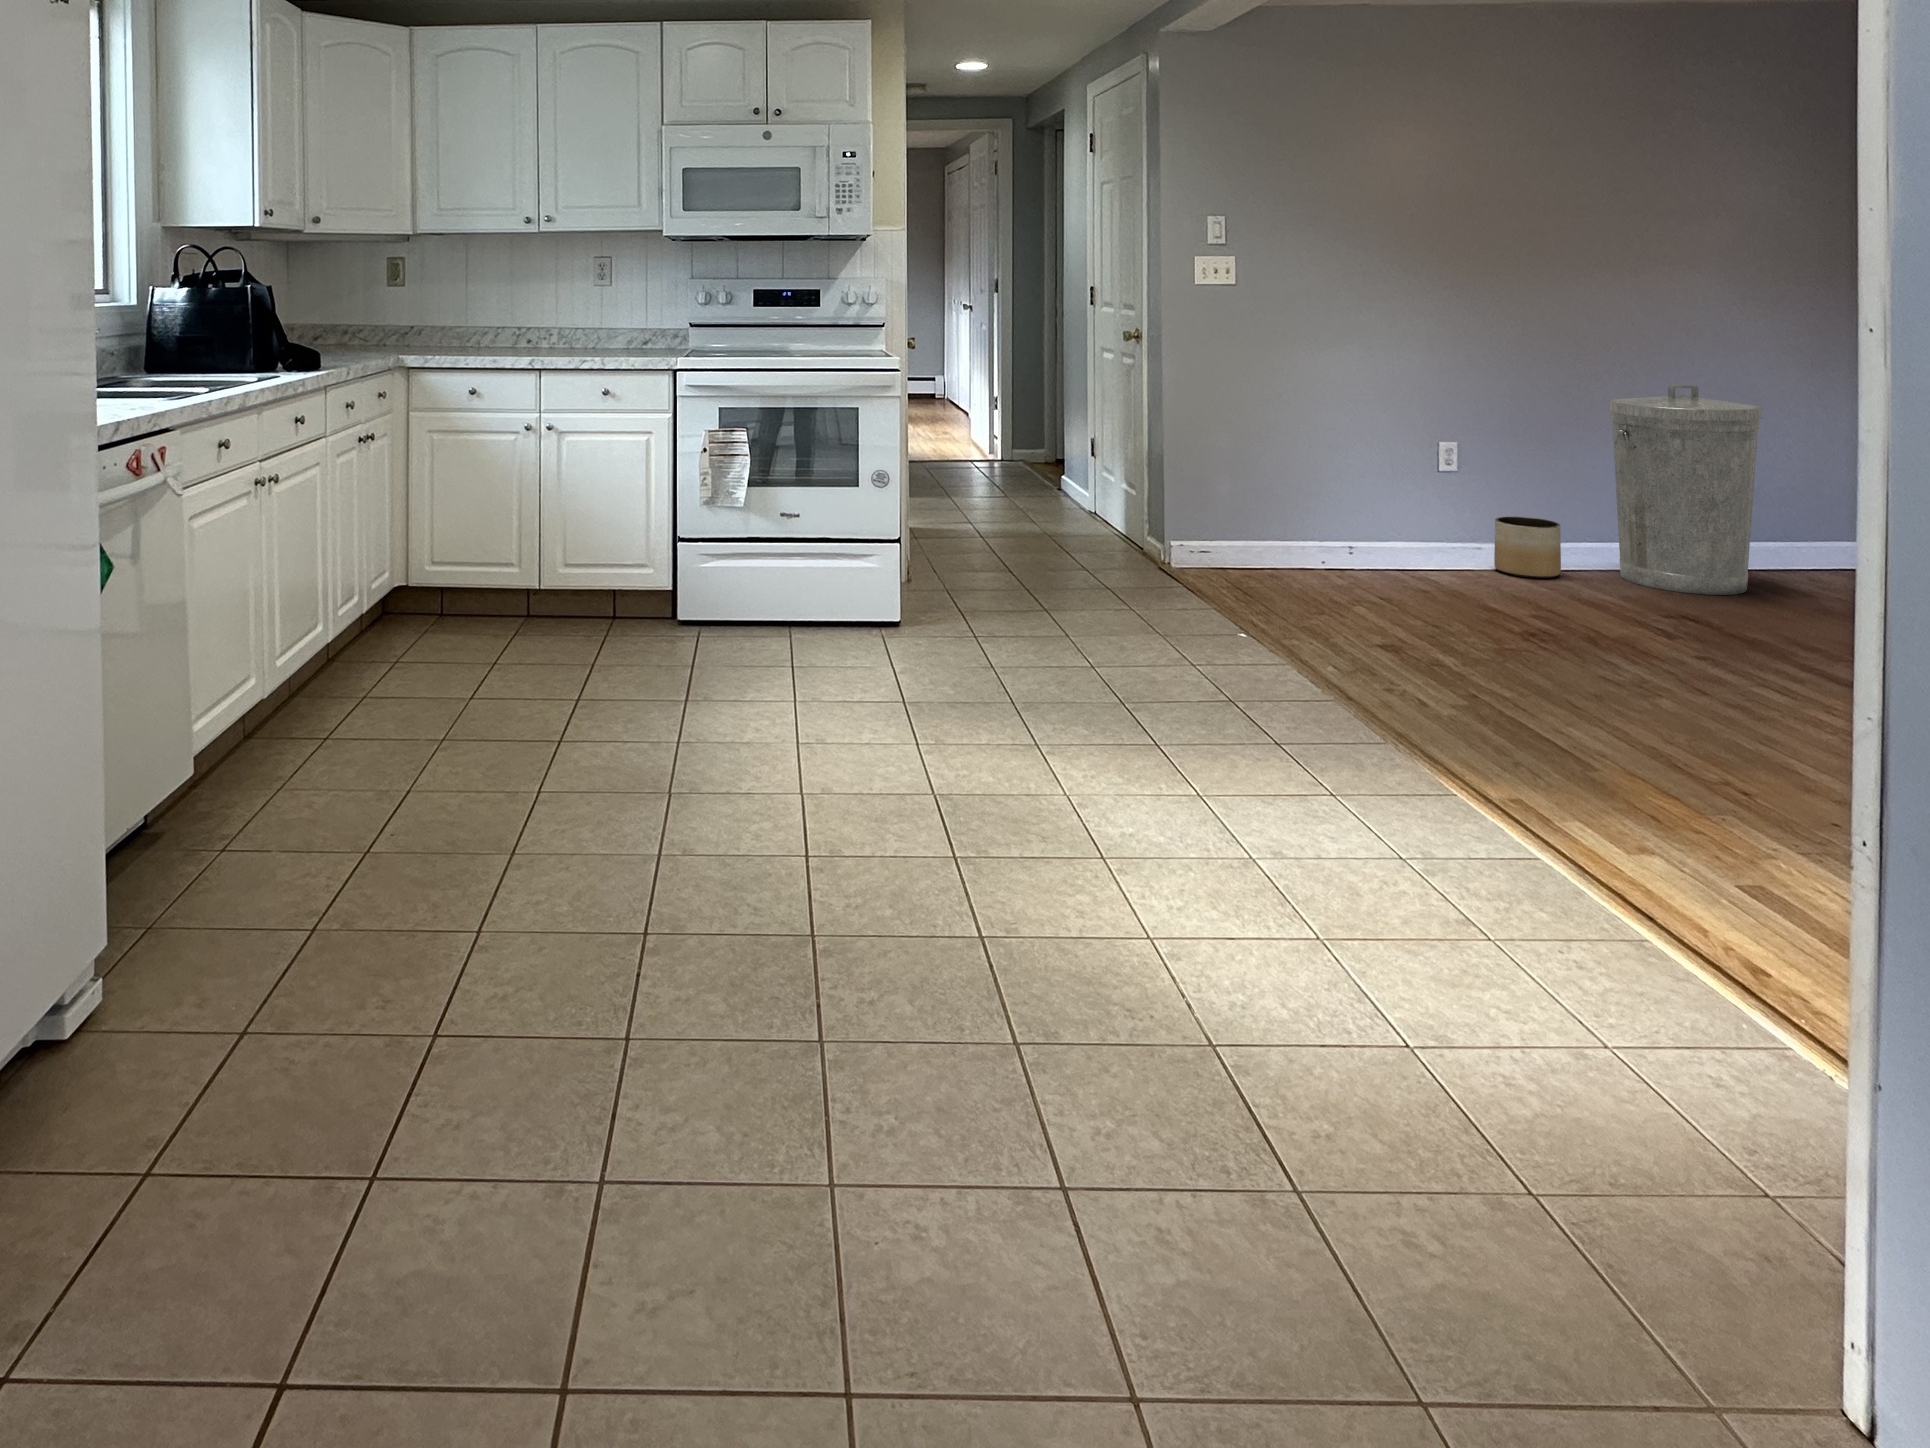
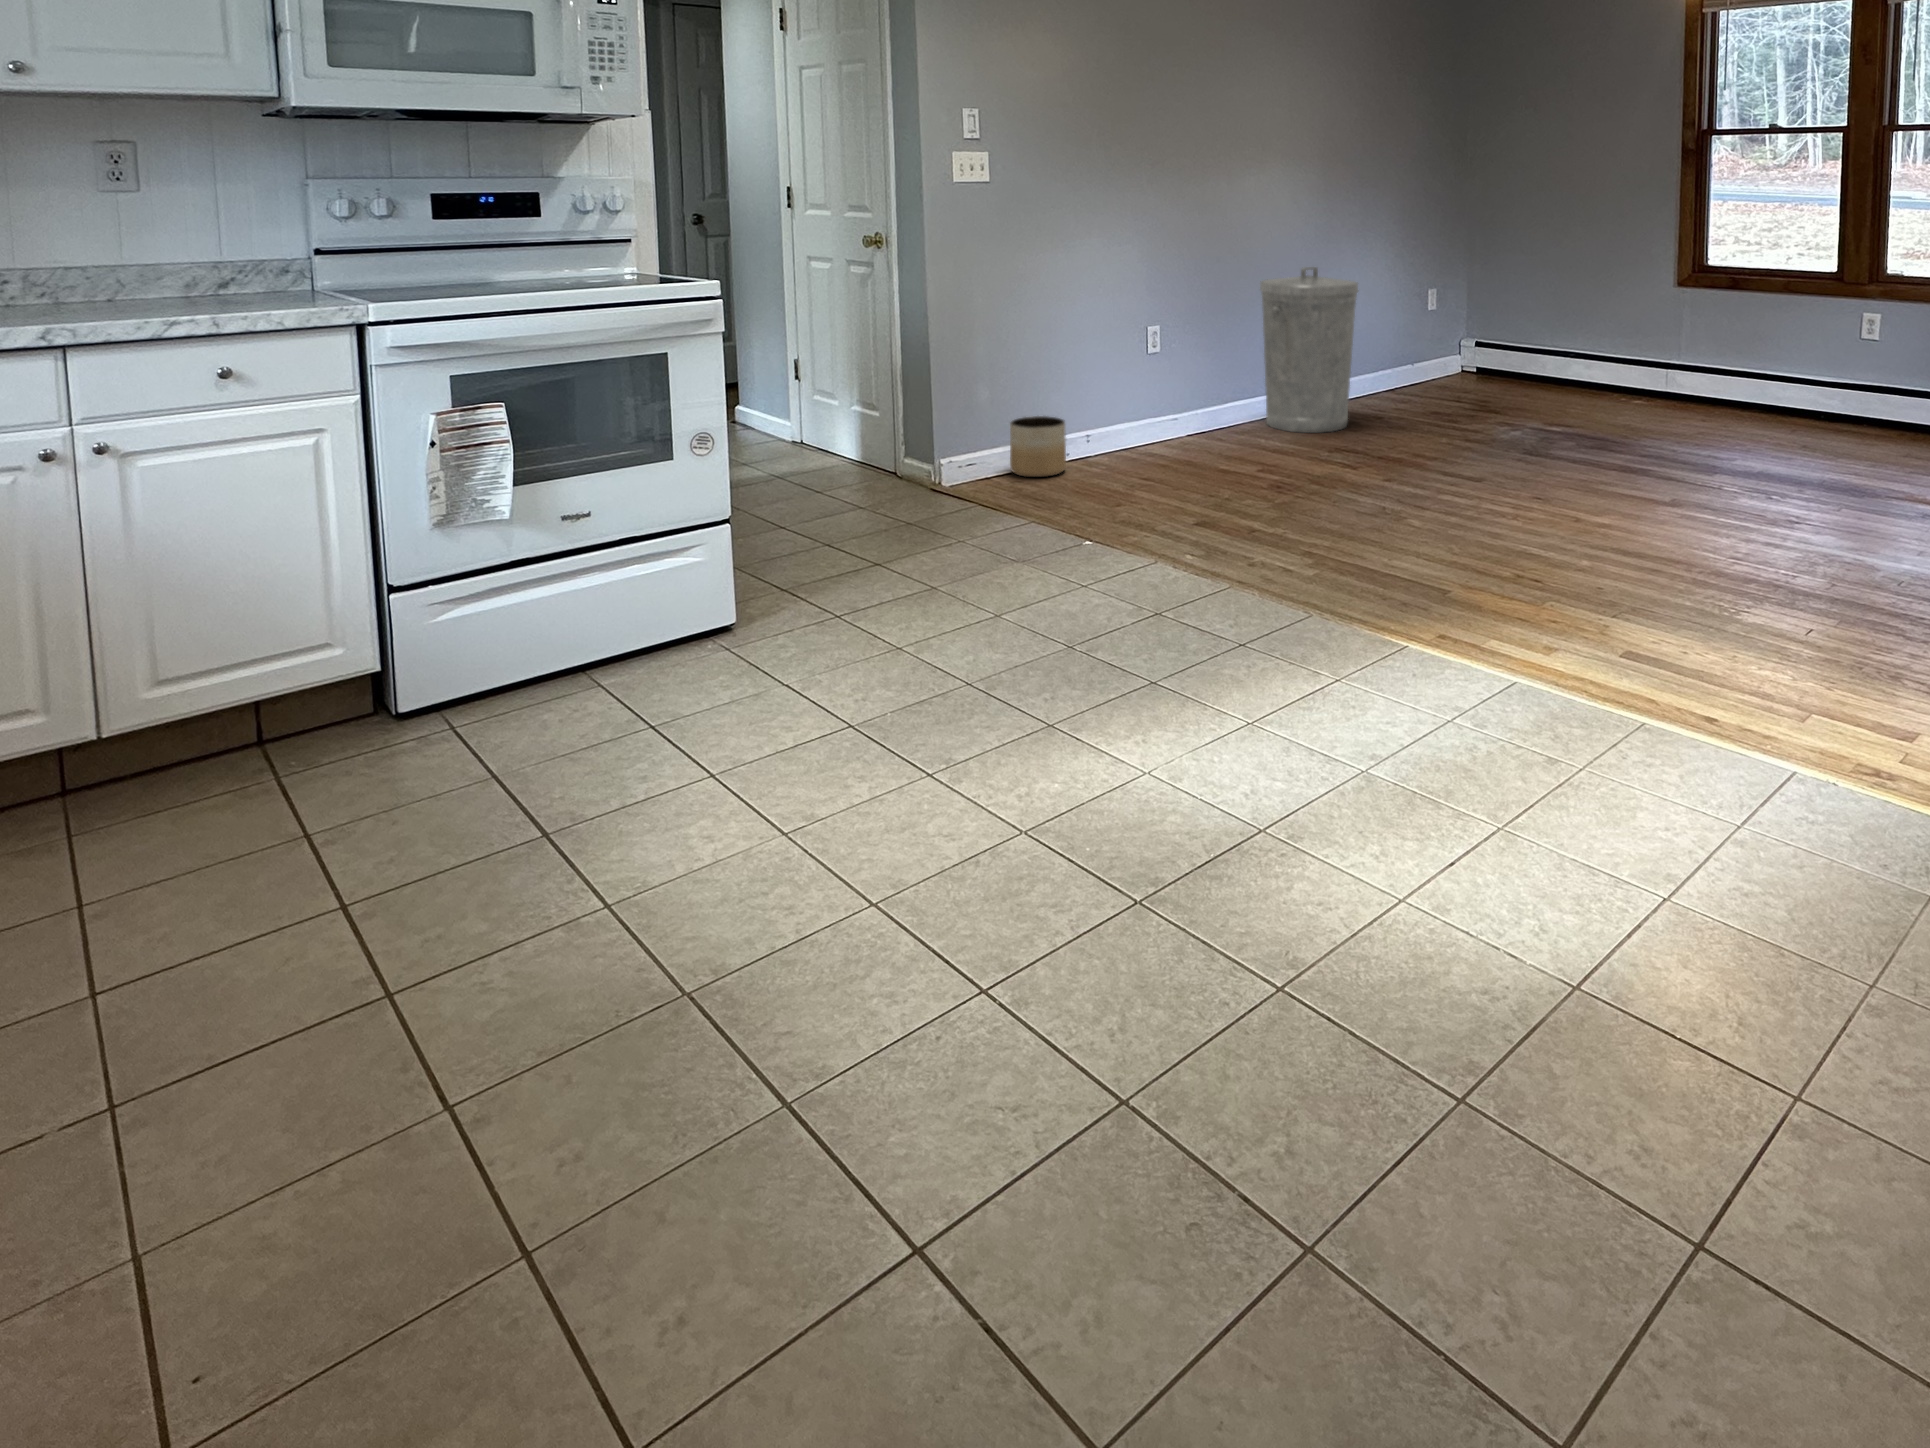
planter: present [1494,517,1561,578] -> present [1010,416,1066,477]

